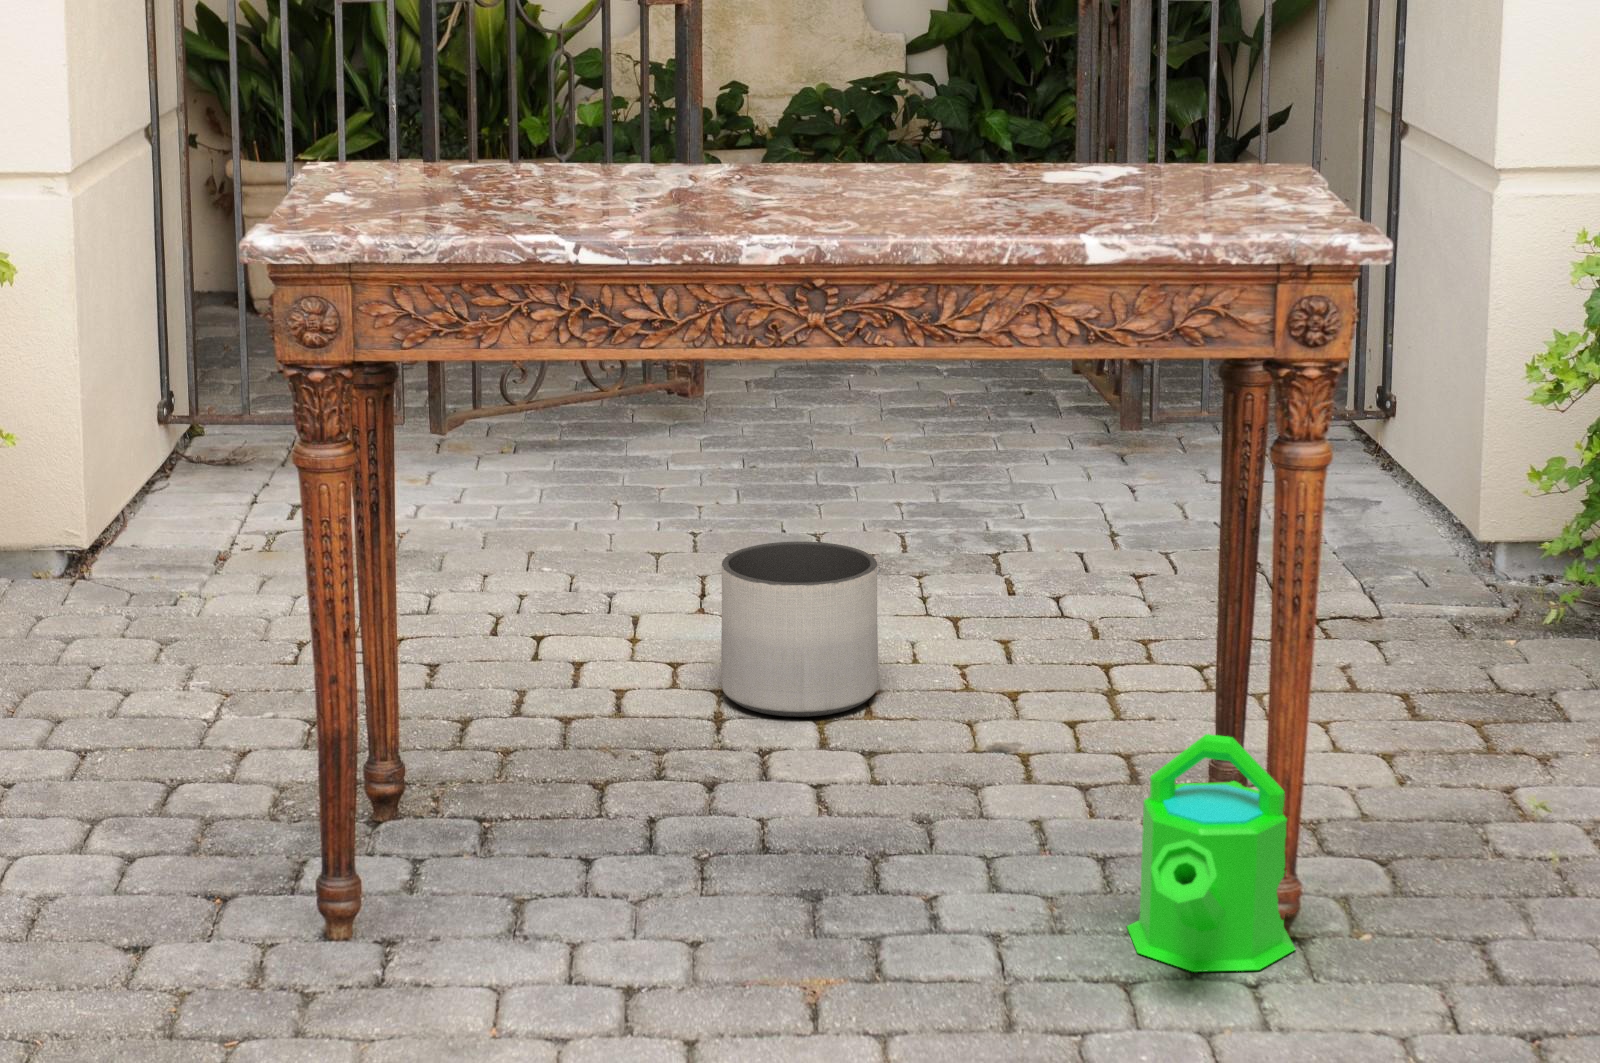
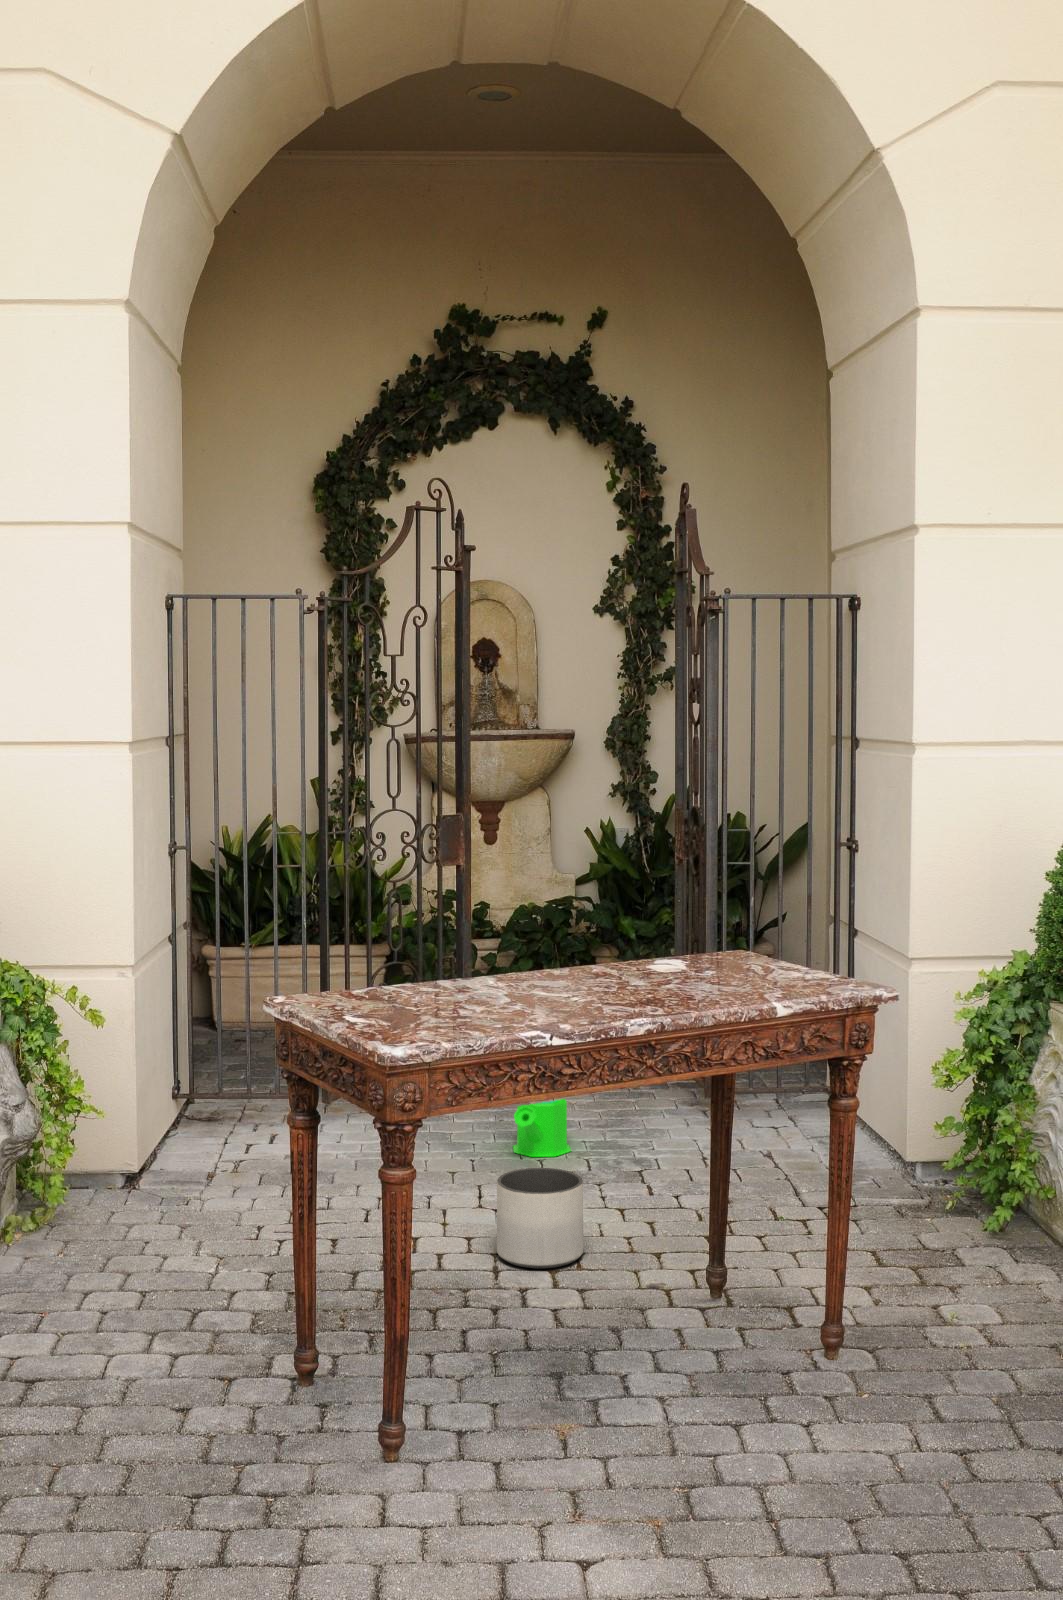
watering can: present [1127,734,1295,972] -> present [513,1099,571,1157]

